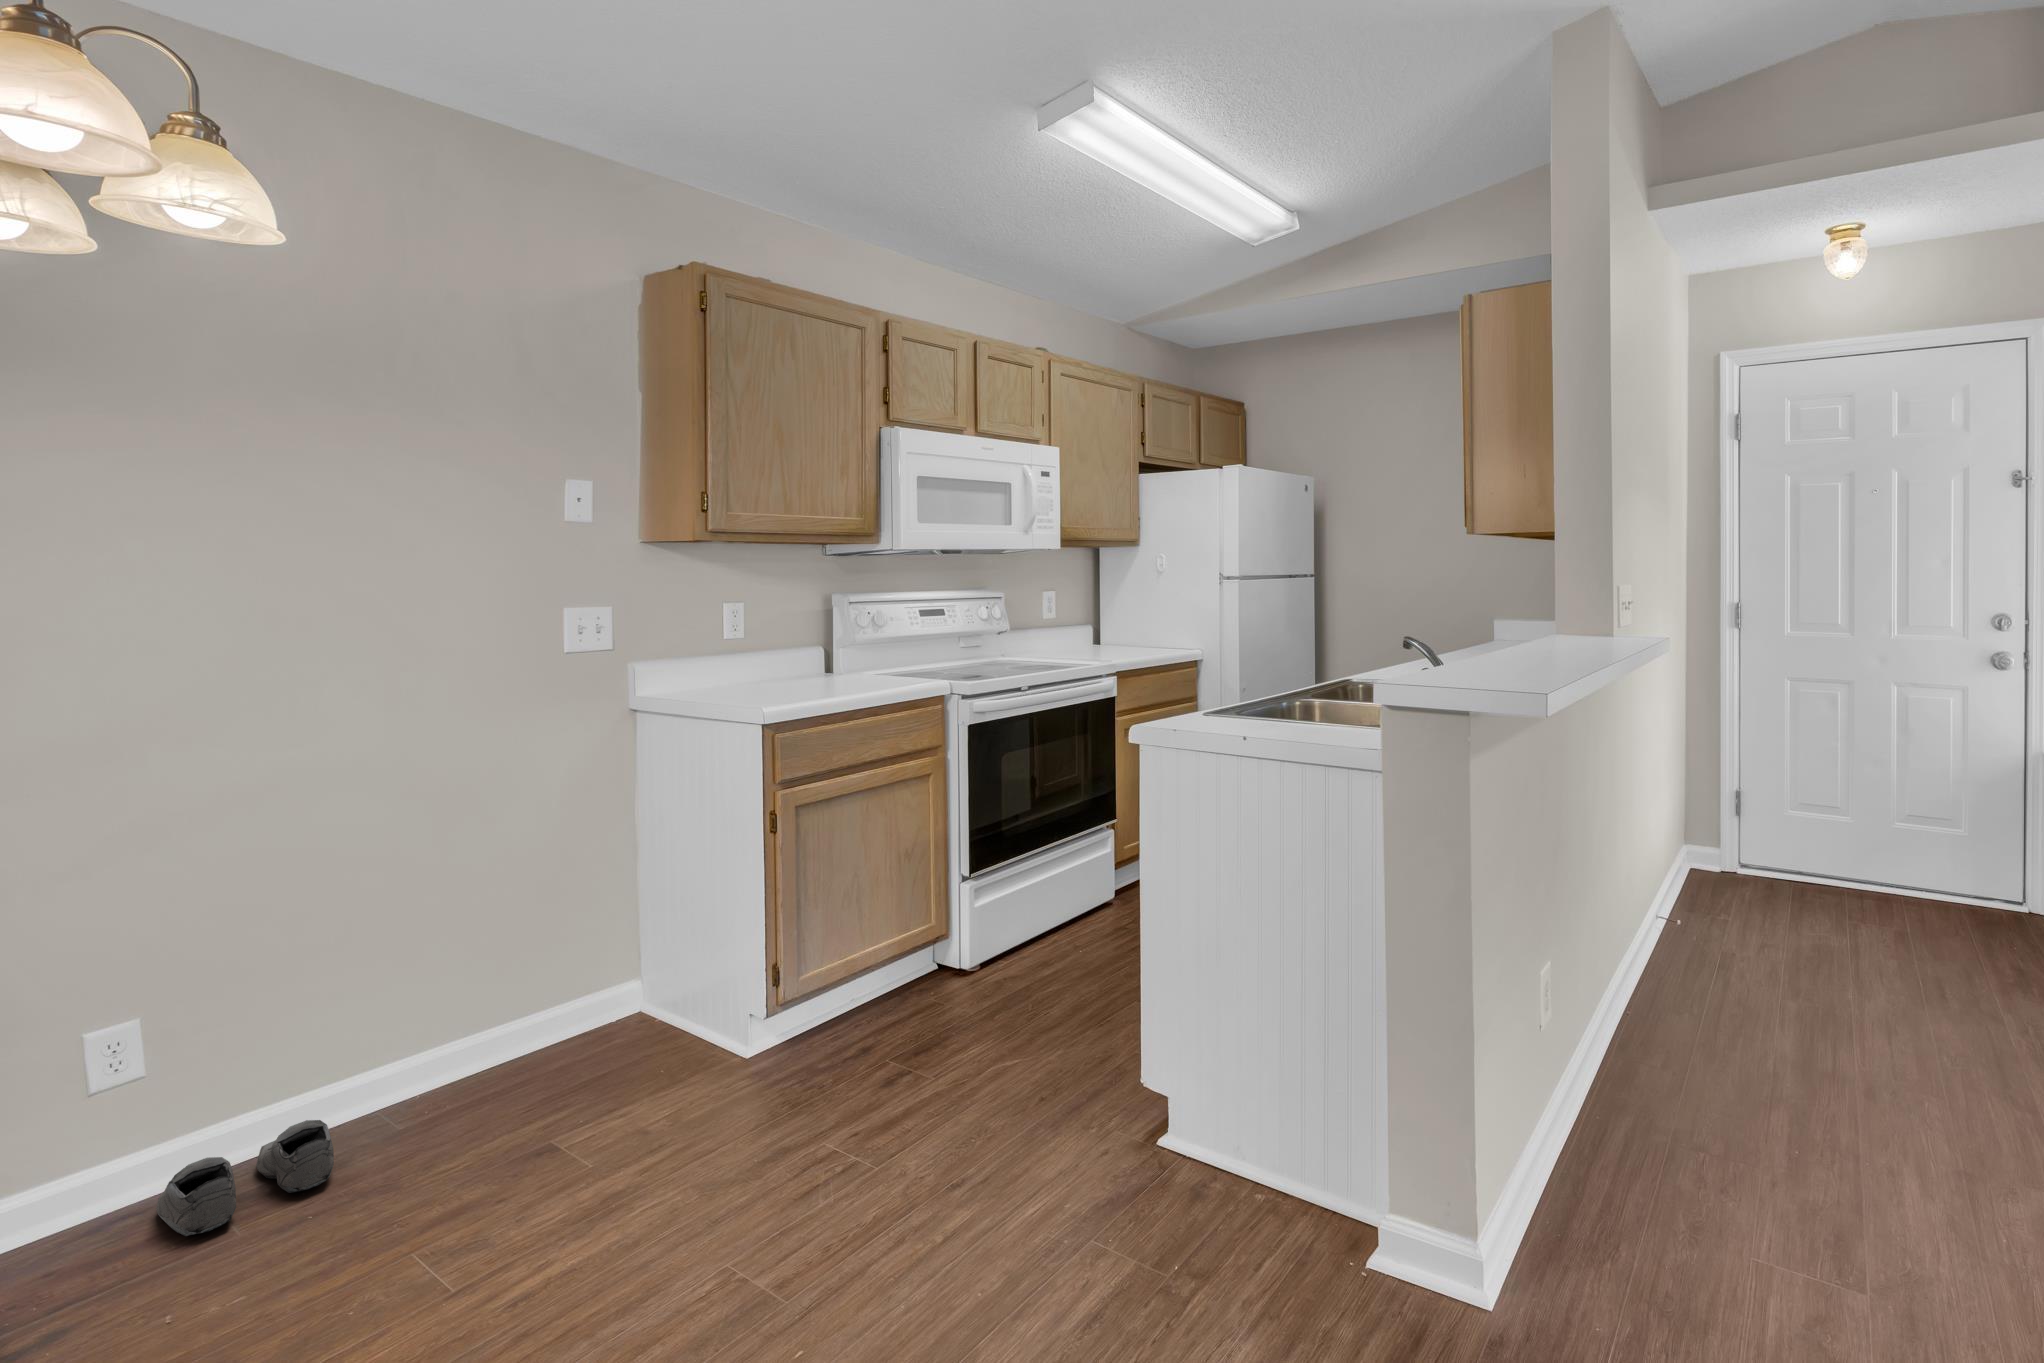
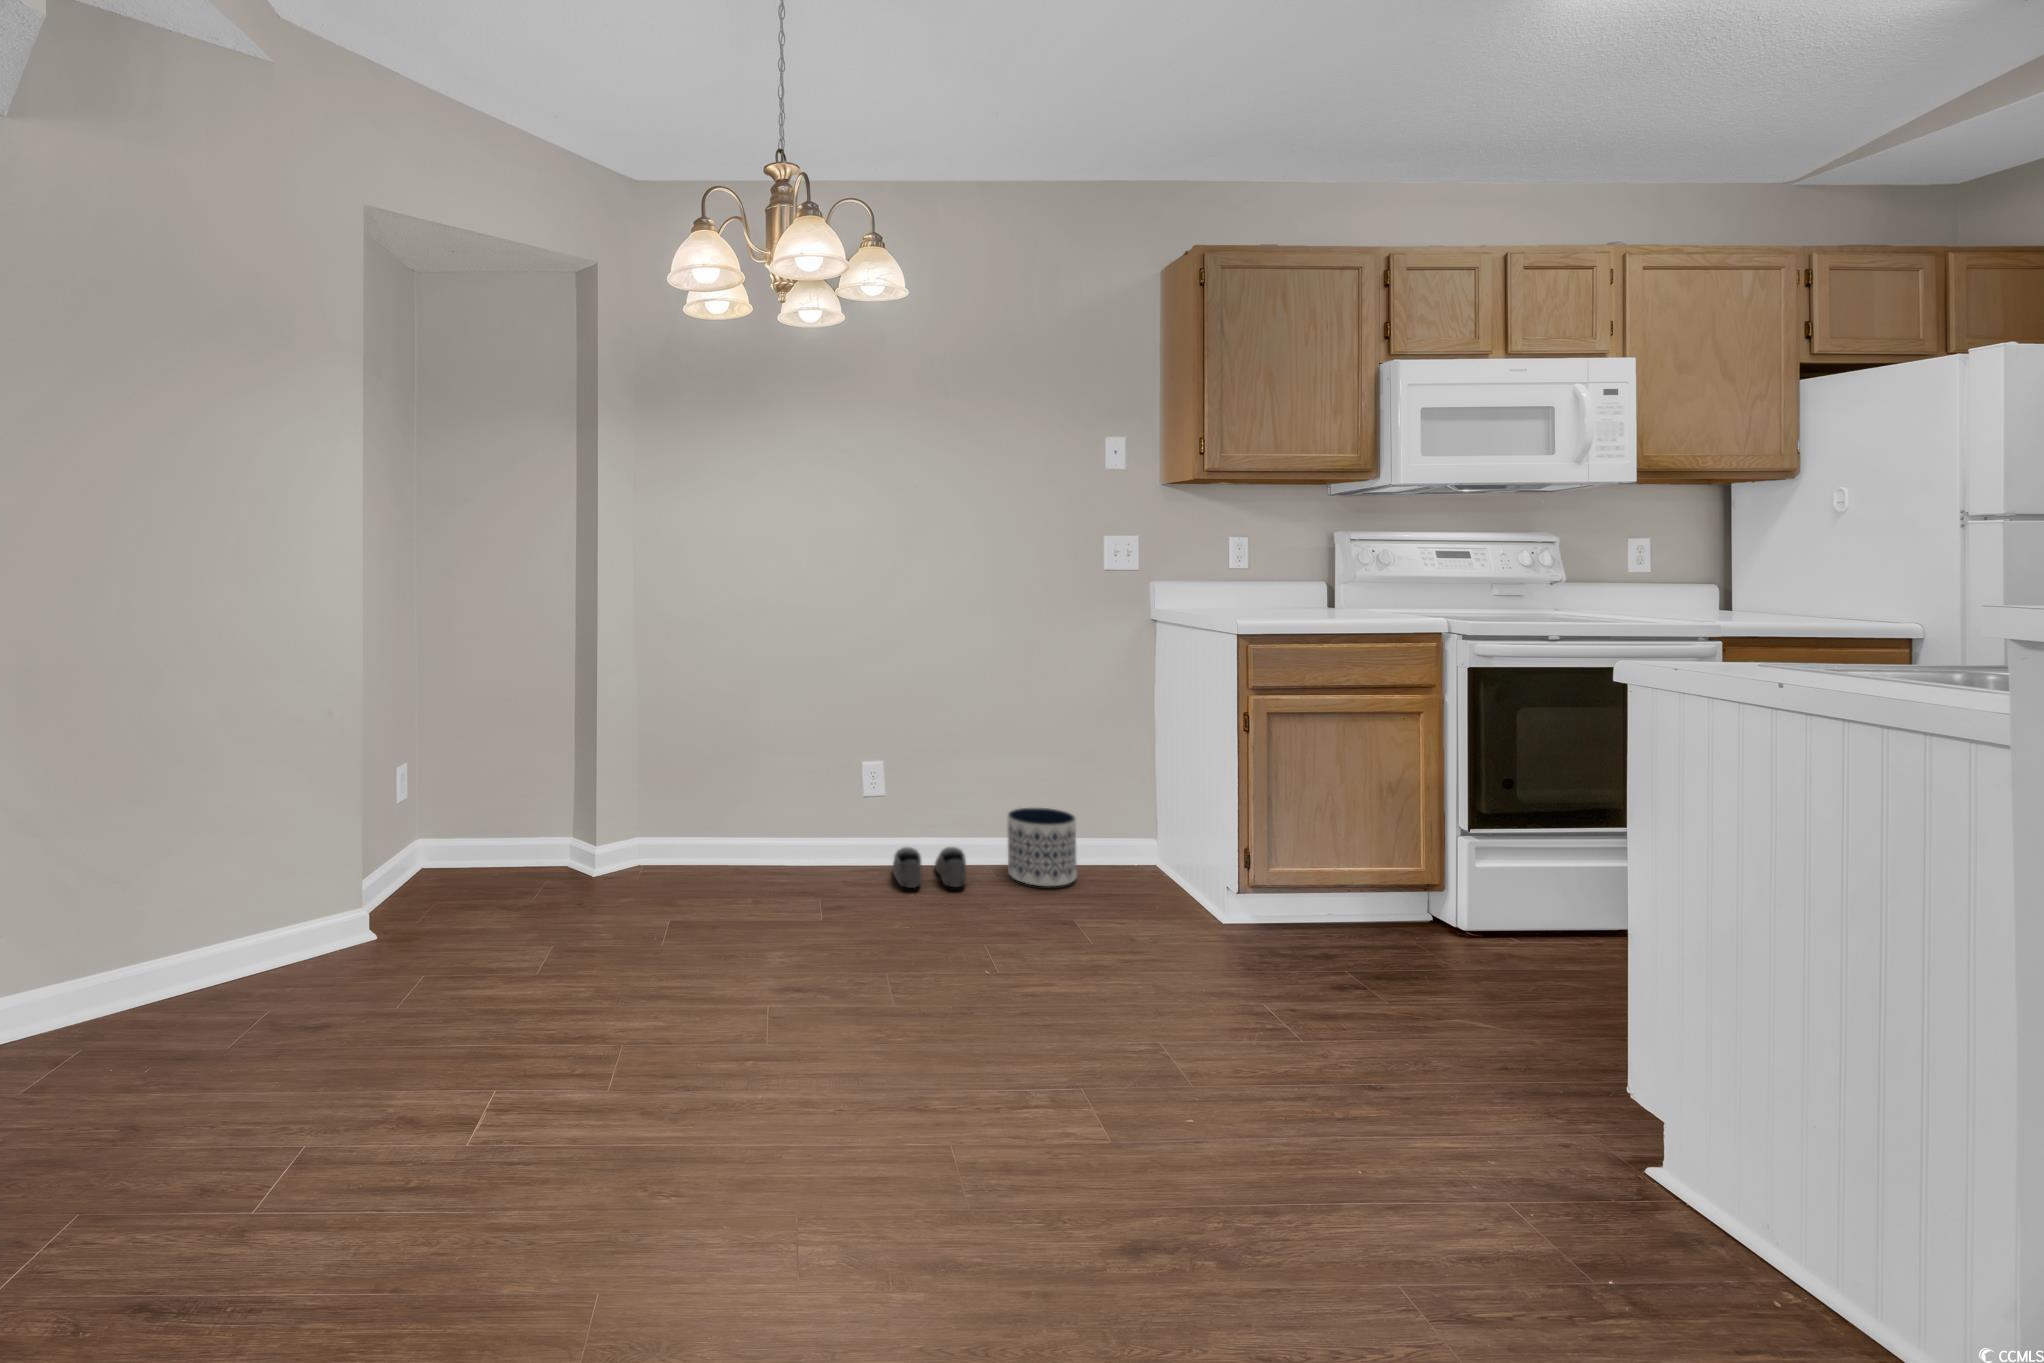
planter: none [408,995,528,1126] -> present [1007,808,1077,886]

